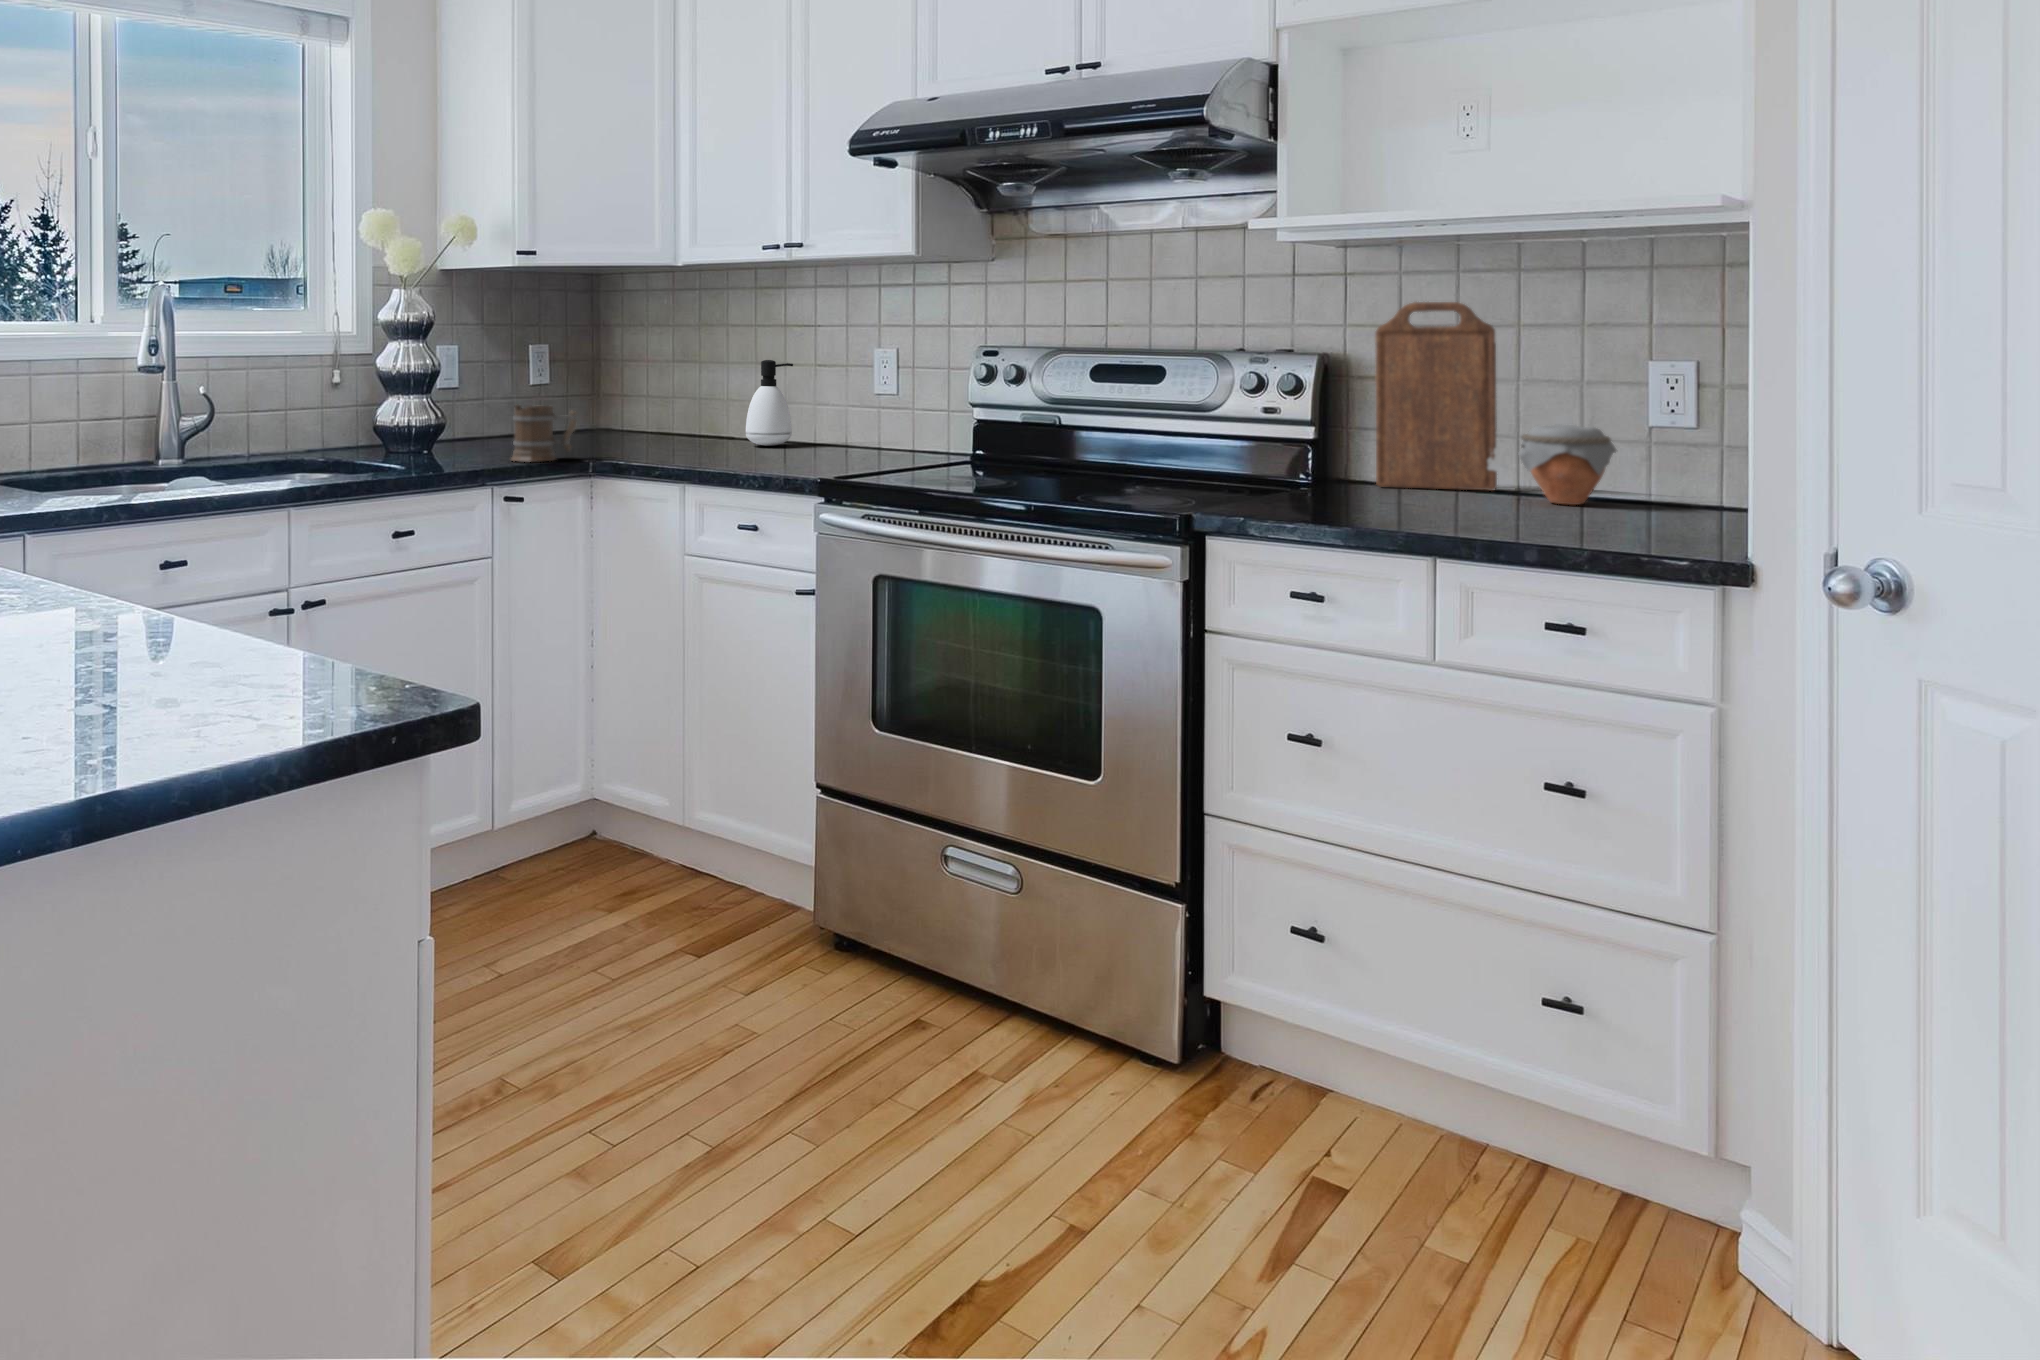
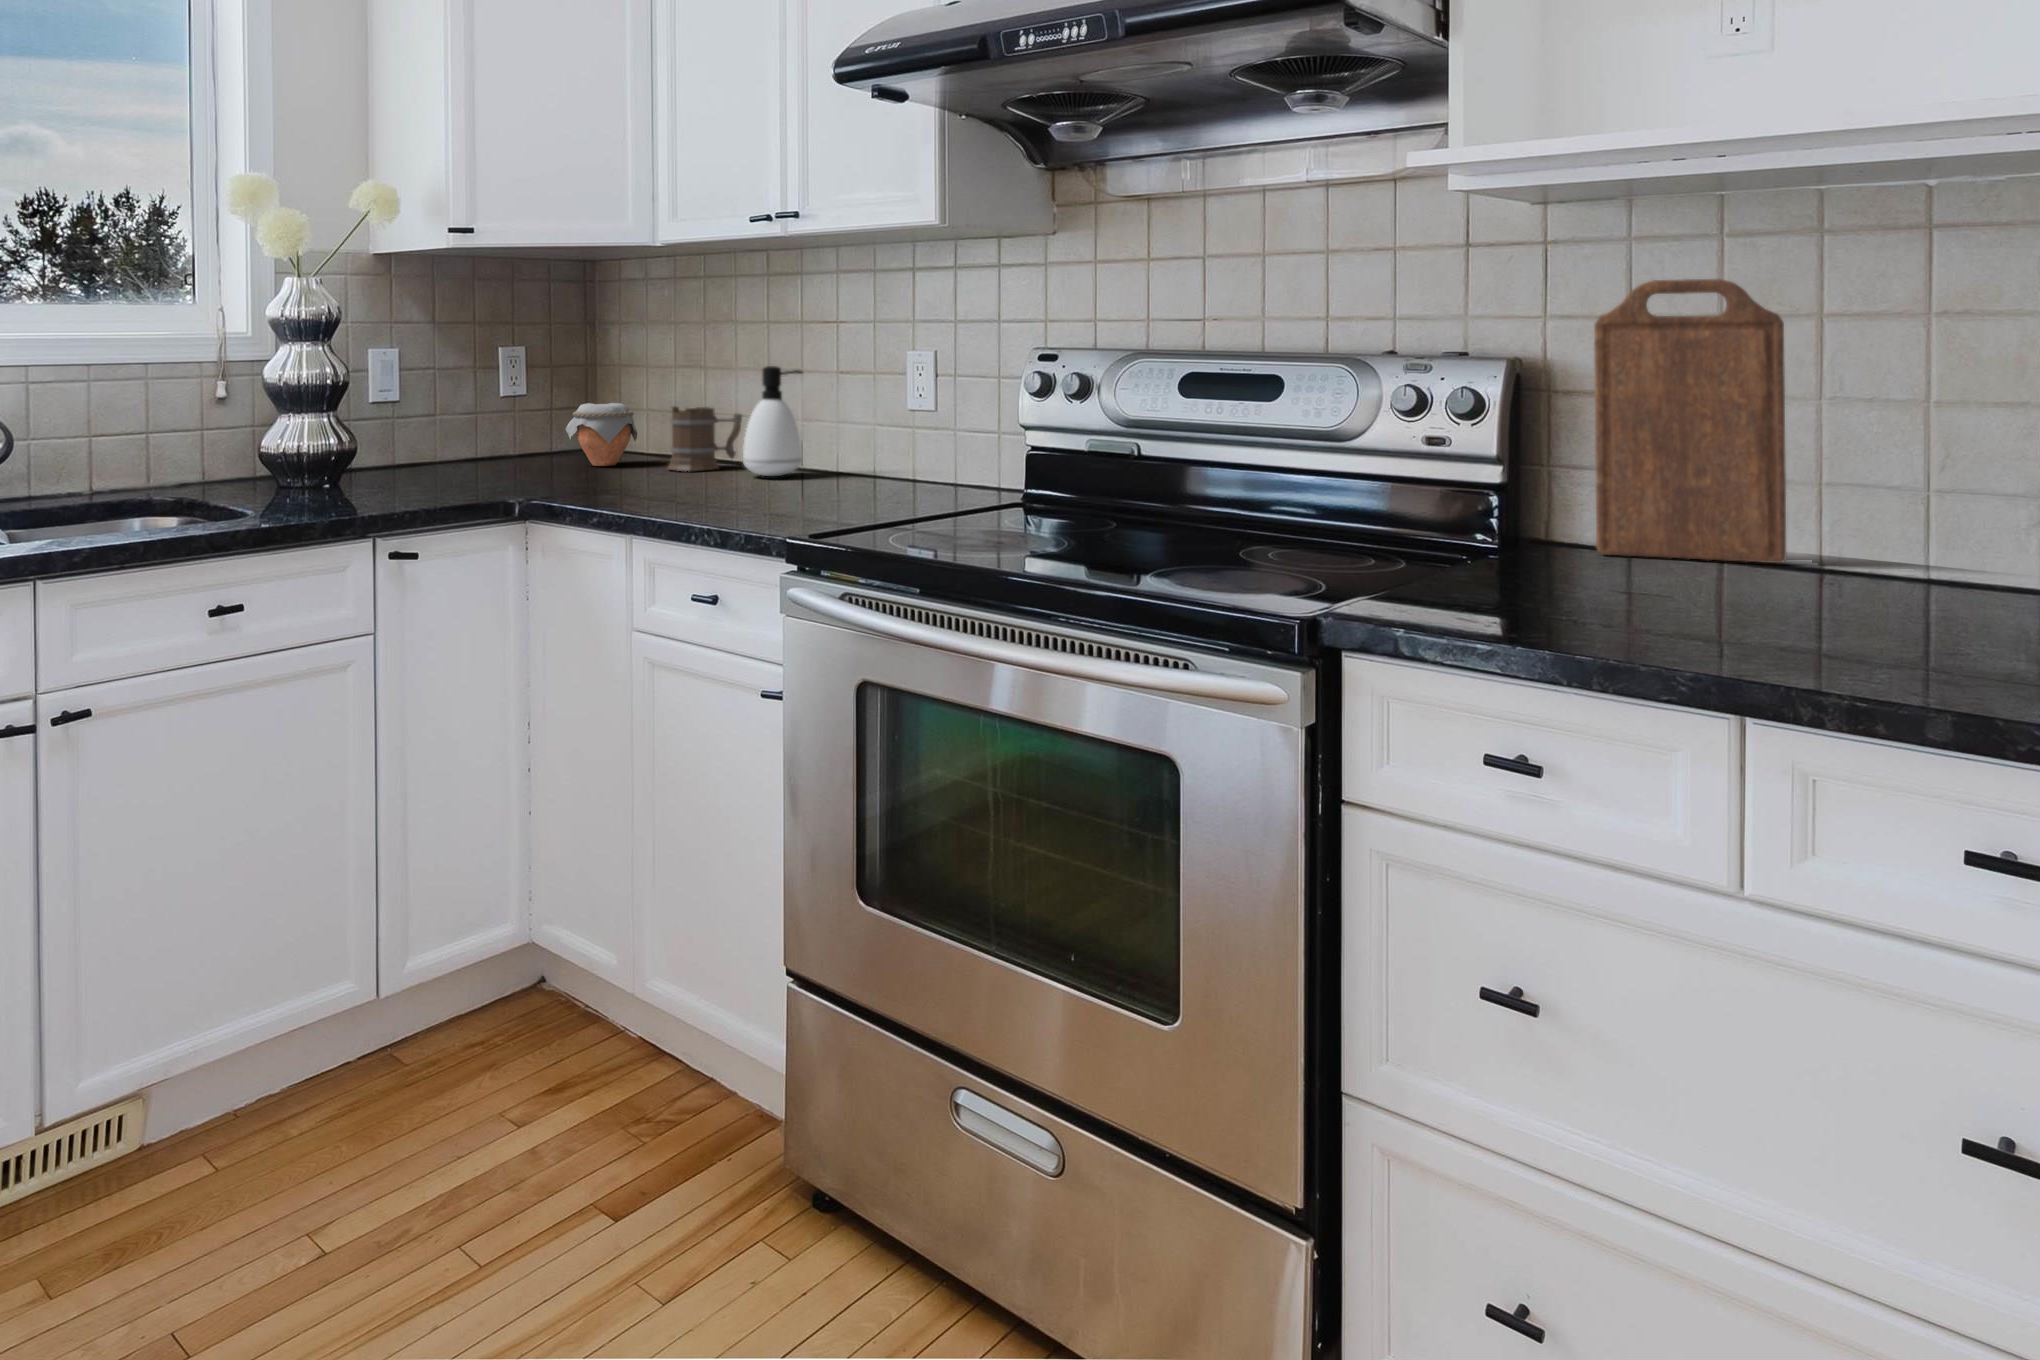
mug: present [511,405,577,462] -> present [668,406,742,471]
jar: present [1519,425,1616,505] -> present [565,403,637,466]

